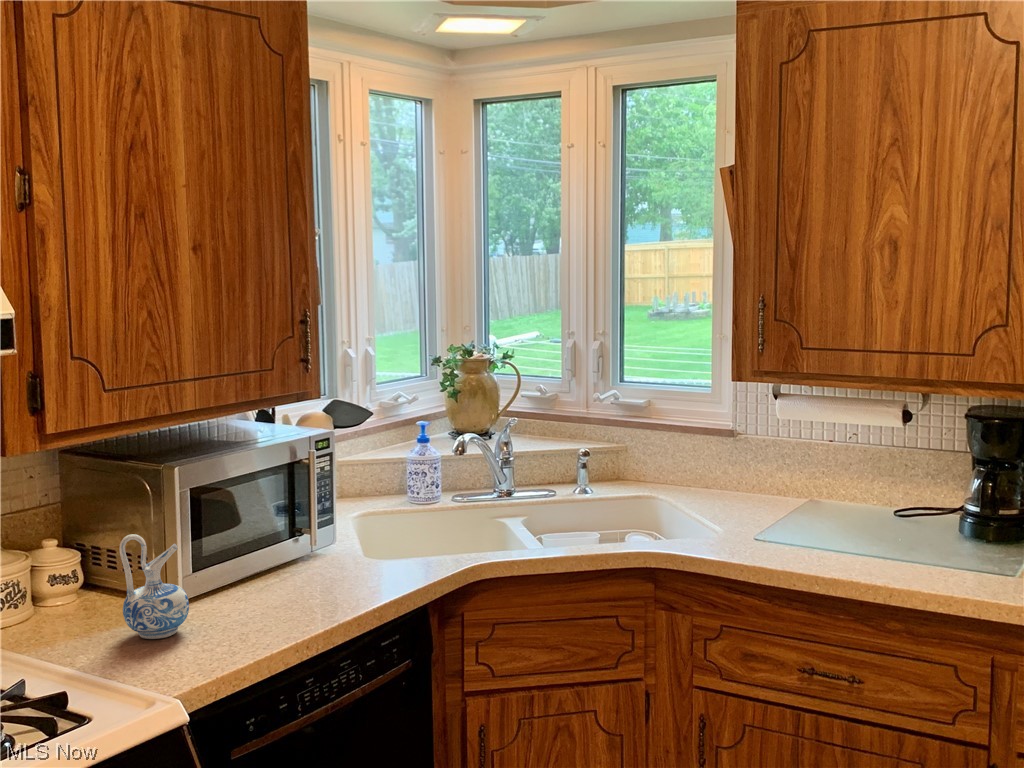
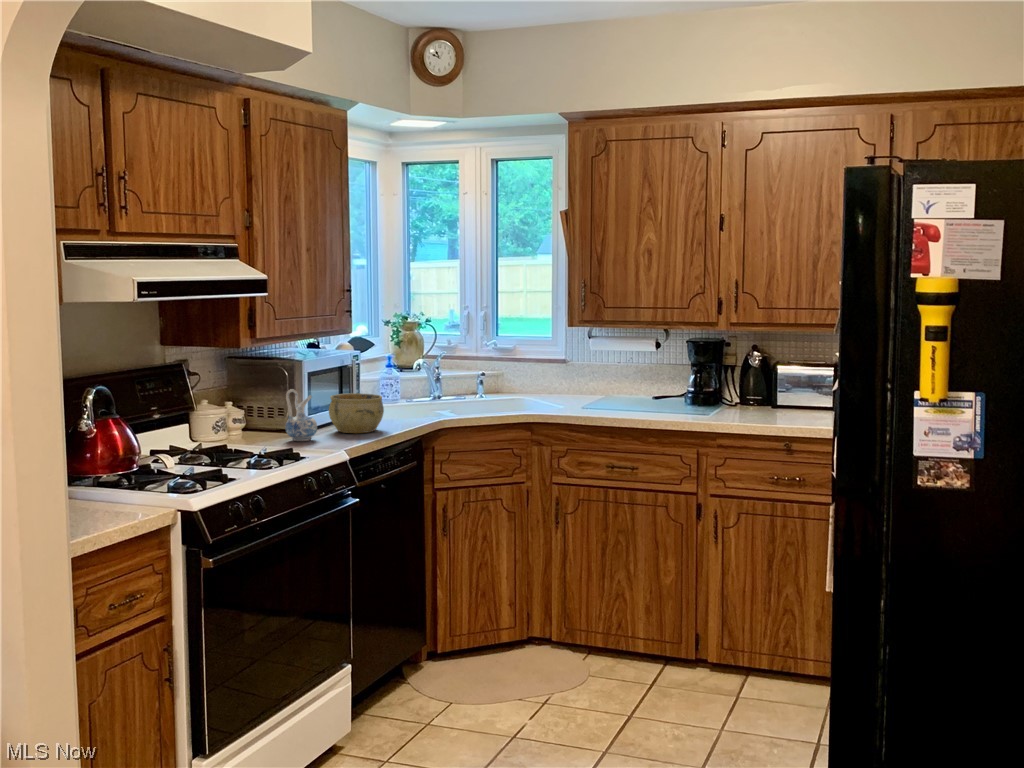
ceramic bowl: none [235,522,344,612] -> present [329,393,384,433]

